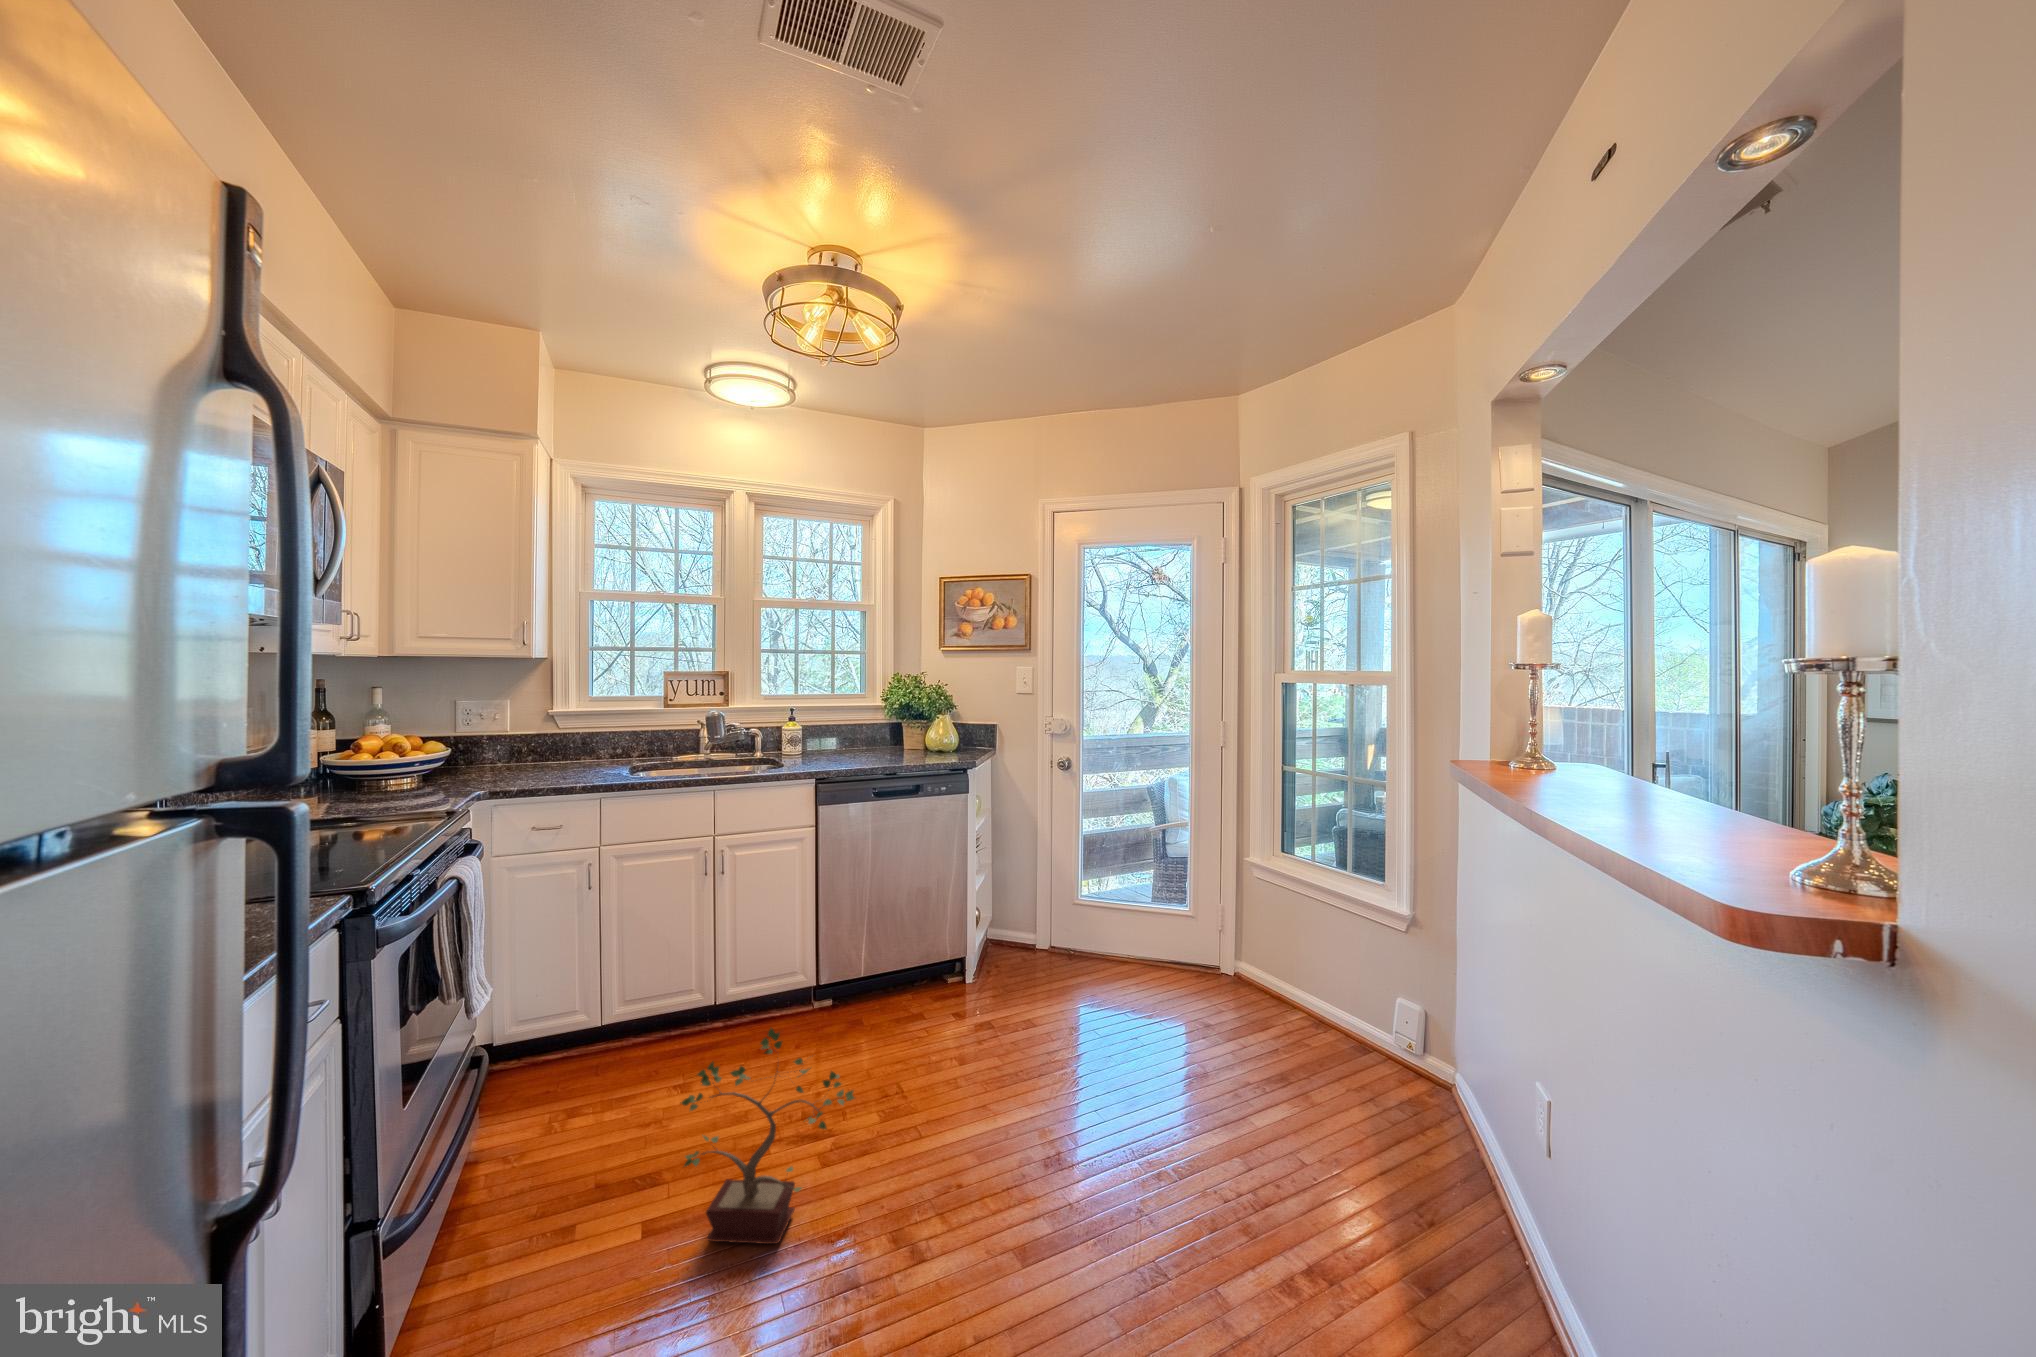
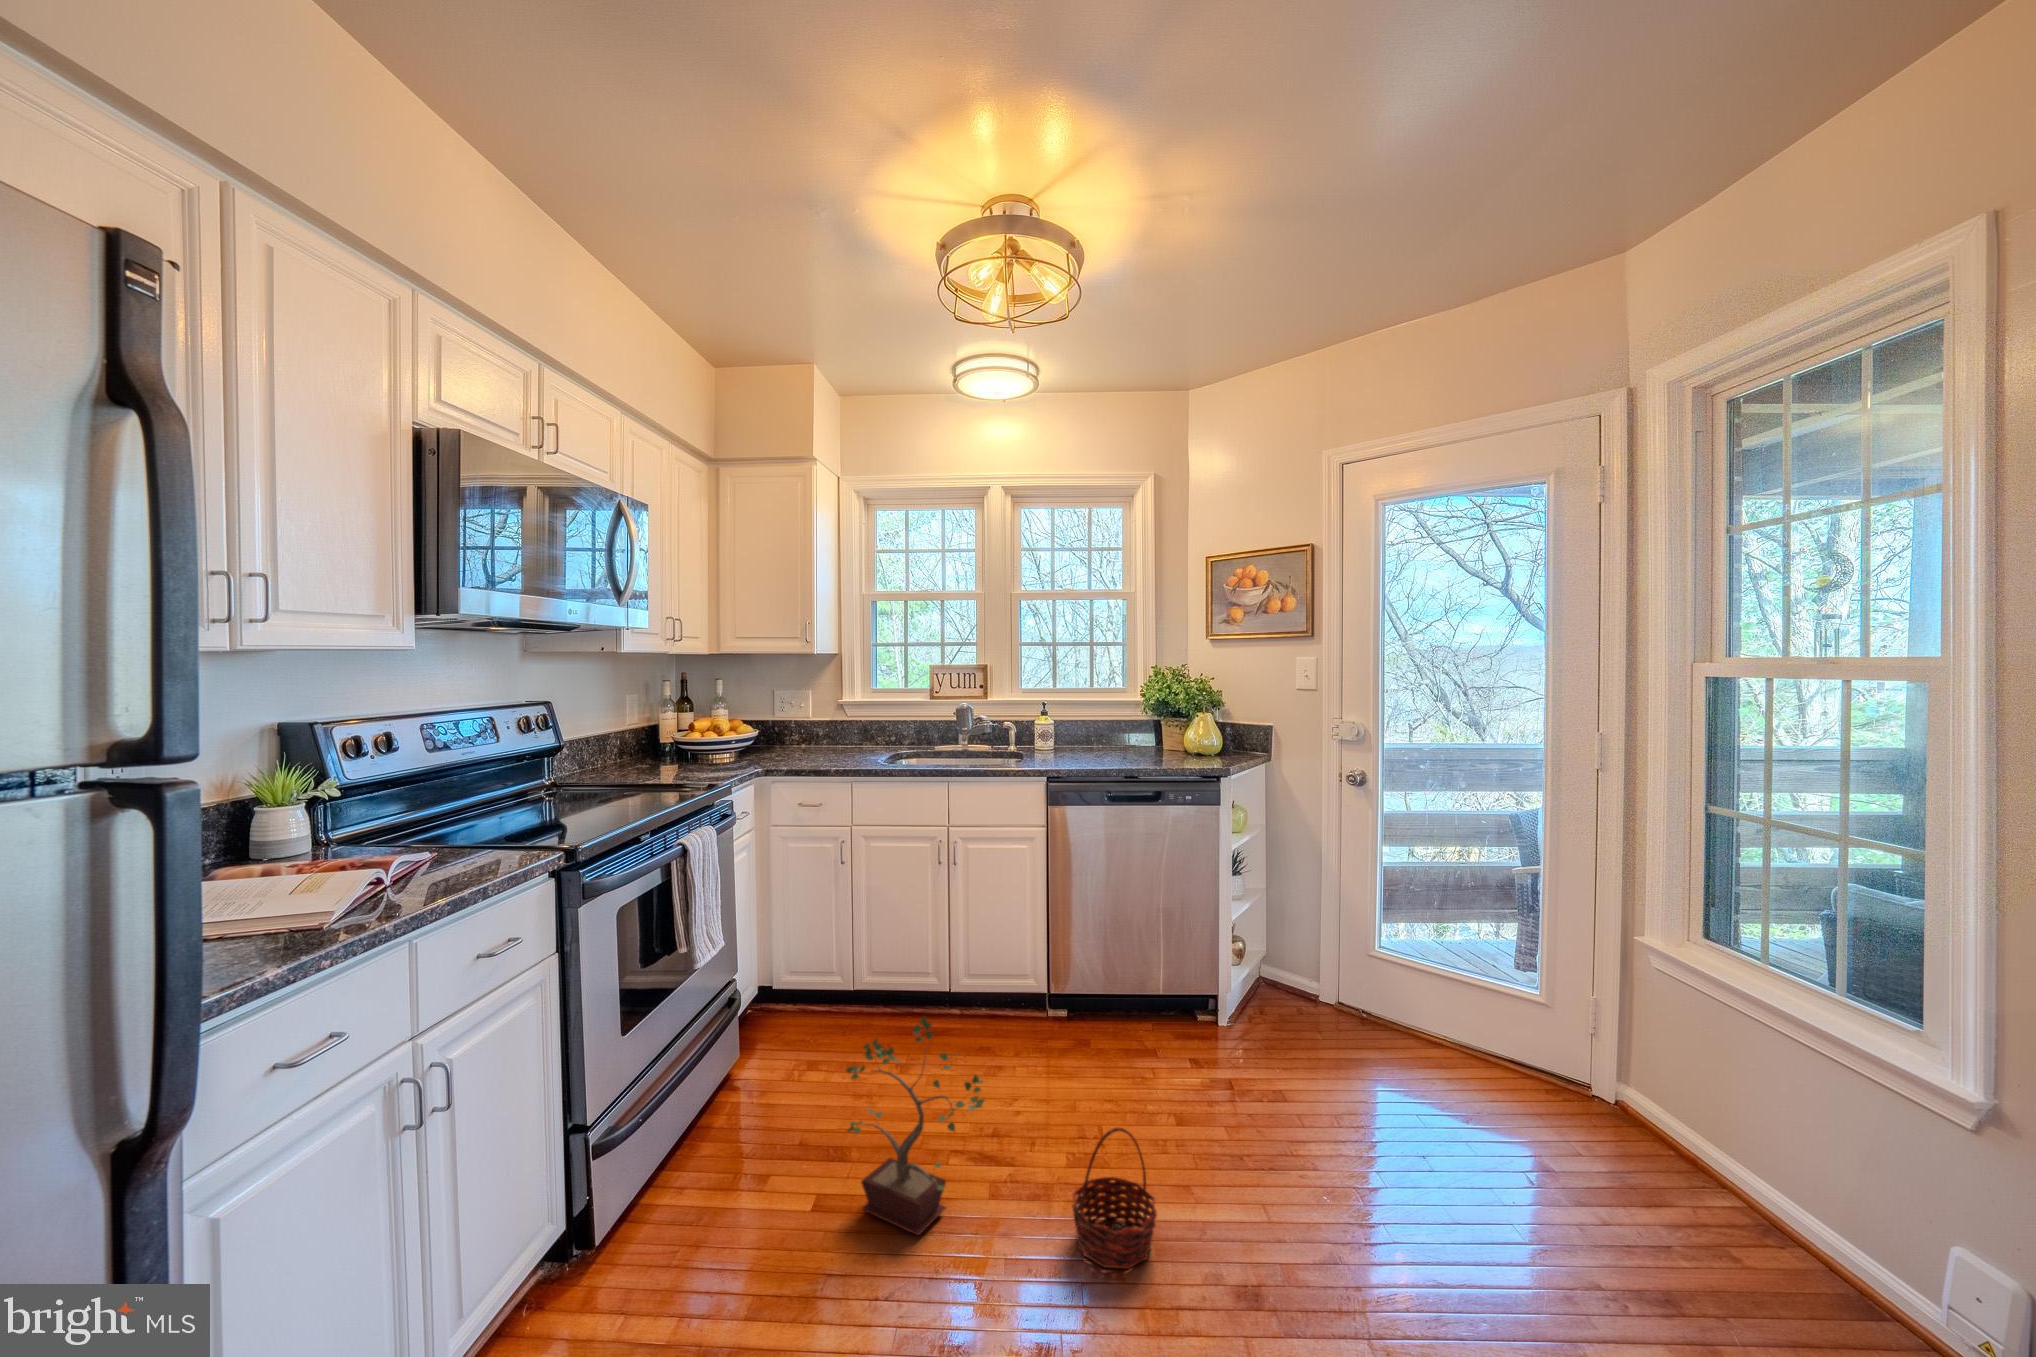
basket: none [919,1084,995,1208] -> present [1072,1128,1157,1269]

